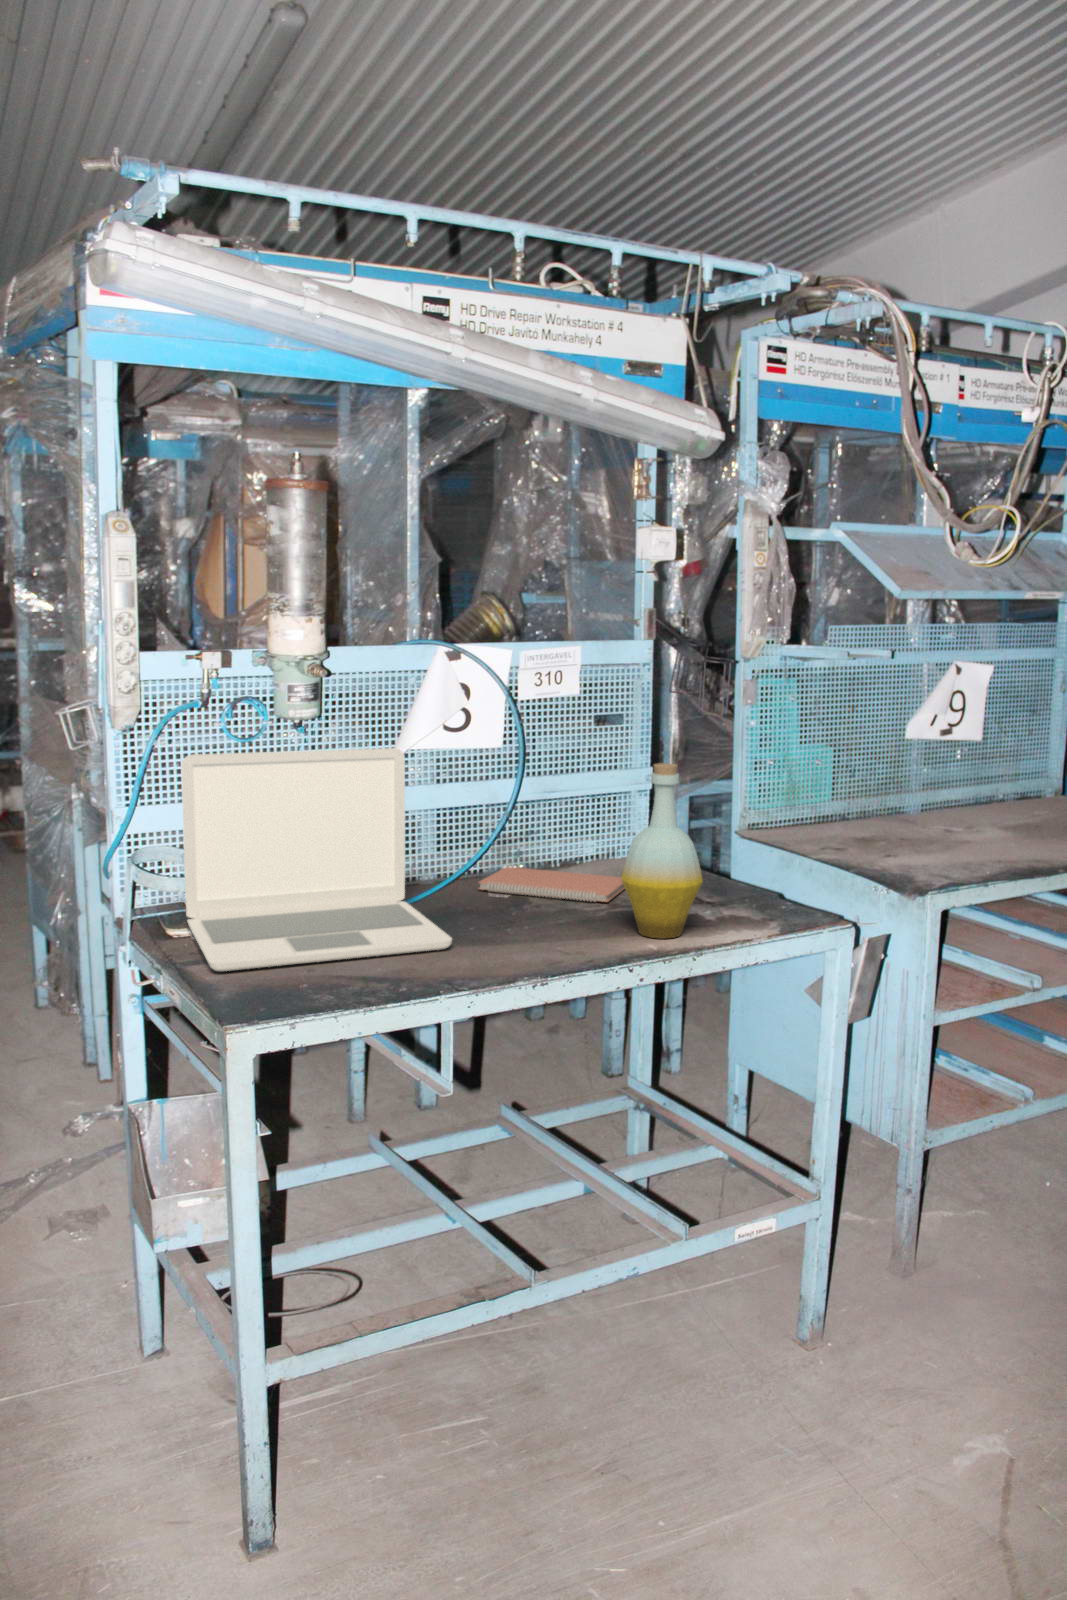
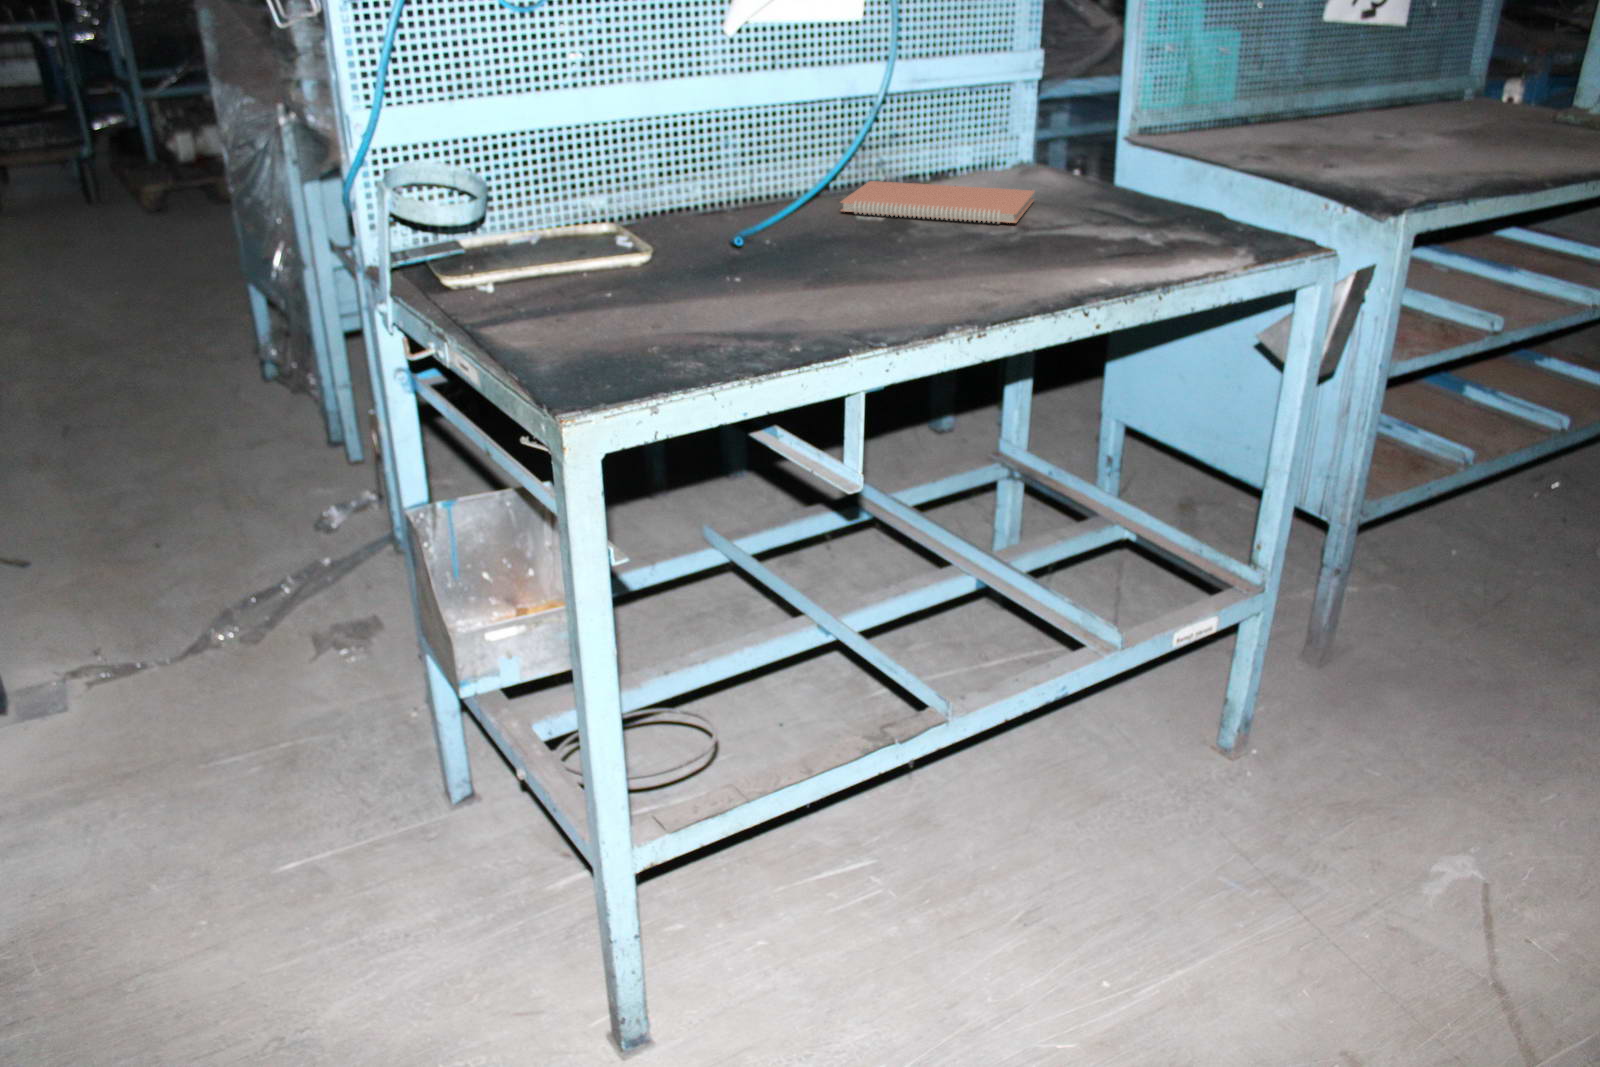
laptop: present [181,748,452,971] -> none [436,8,833,334]
bottle: present [621,763,703,938] -> none [1053,16,1168,270]

